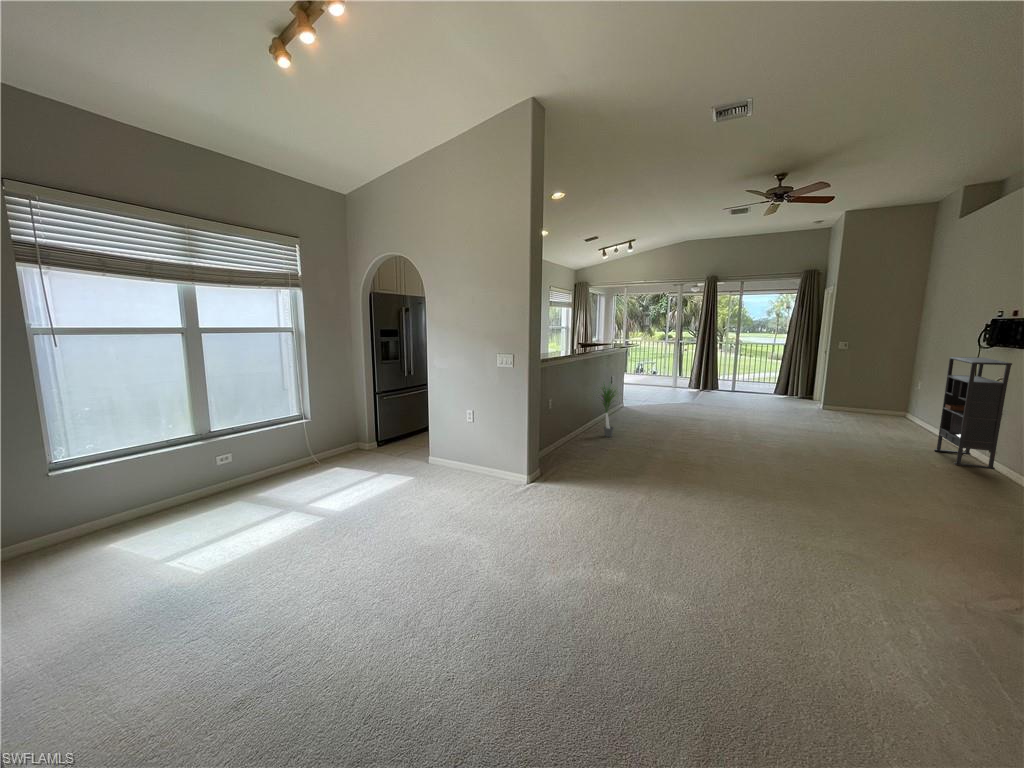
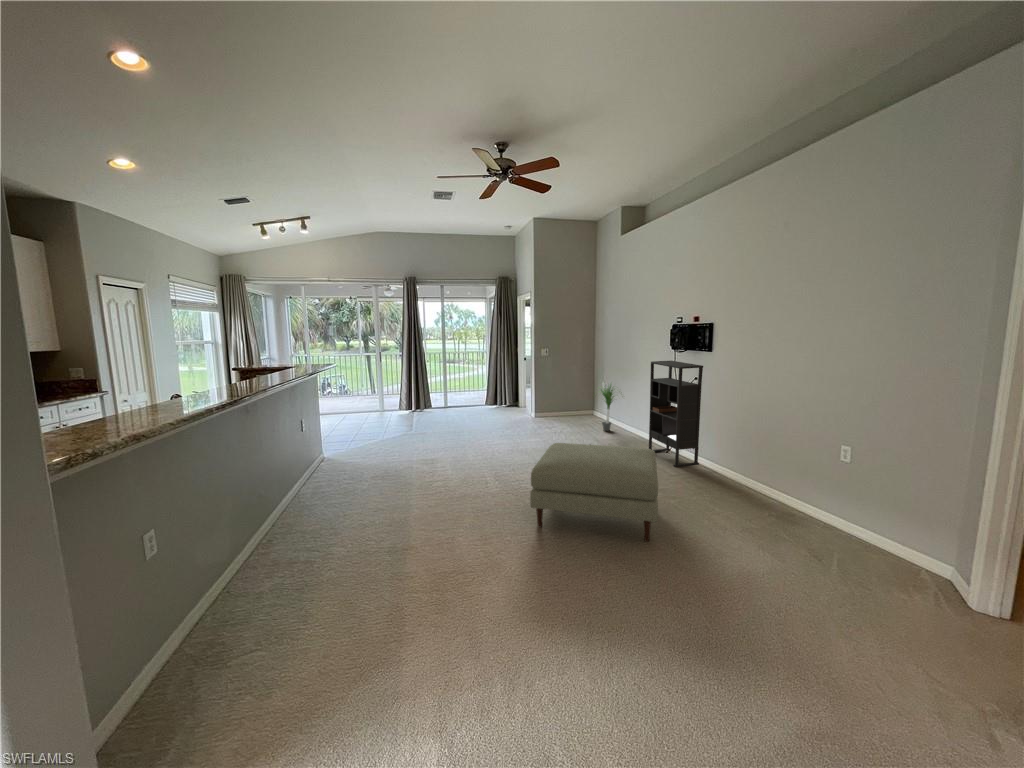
potted plant: present [601,384,616,437] -> present [601,385,614,431]
ottoman: none [753,412,890,487] -> present [530,443,658,542]

